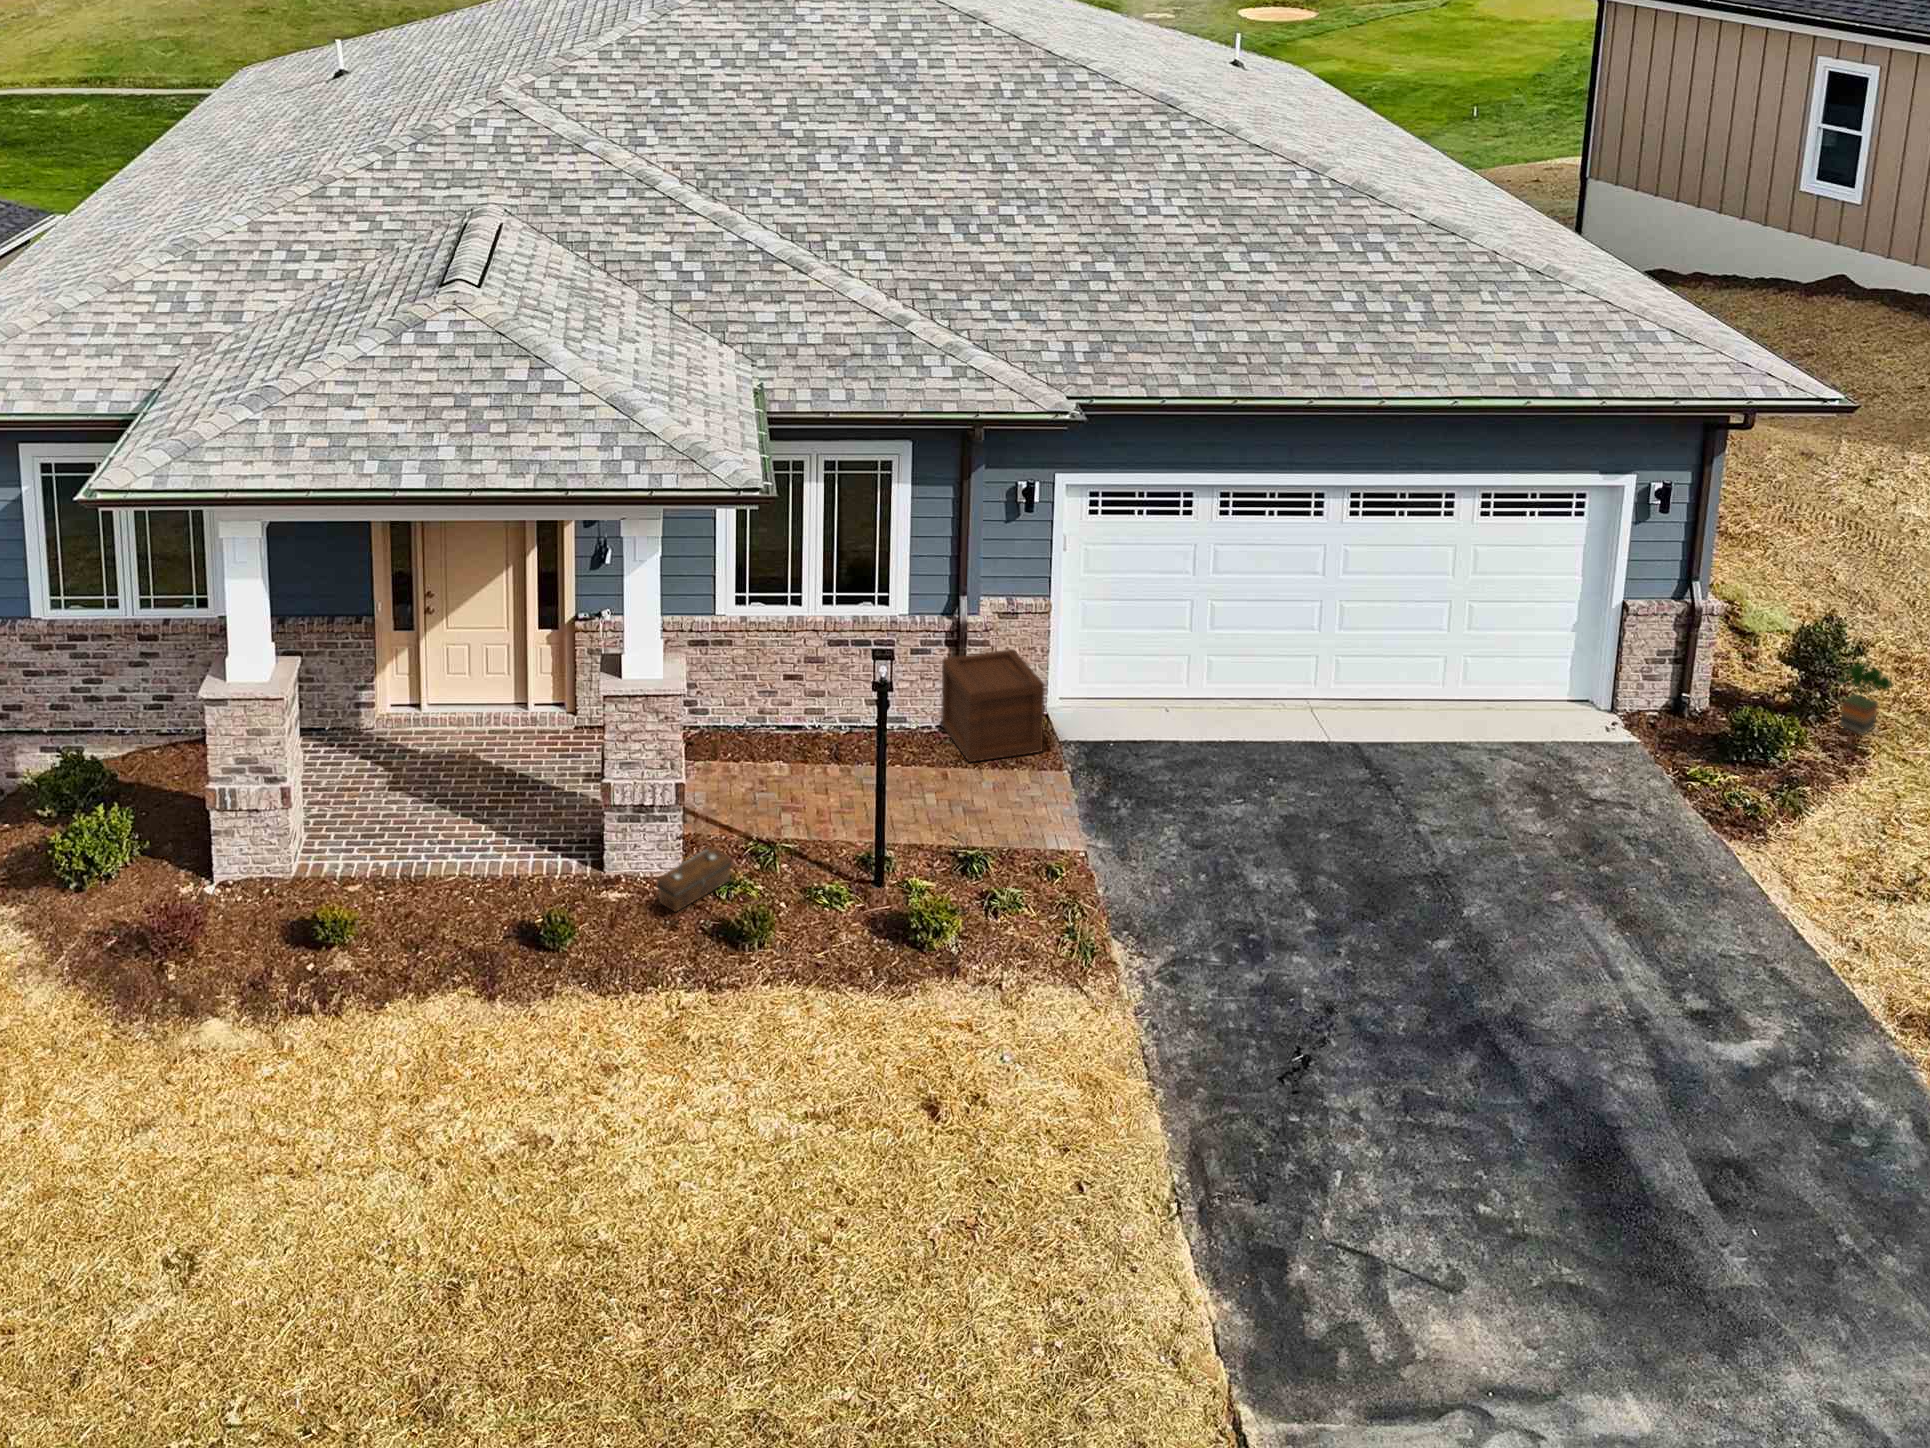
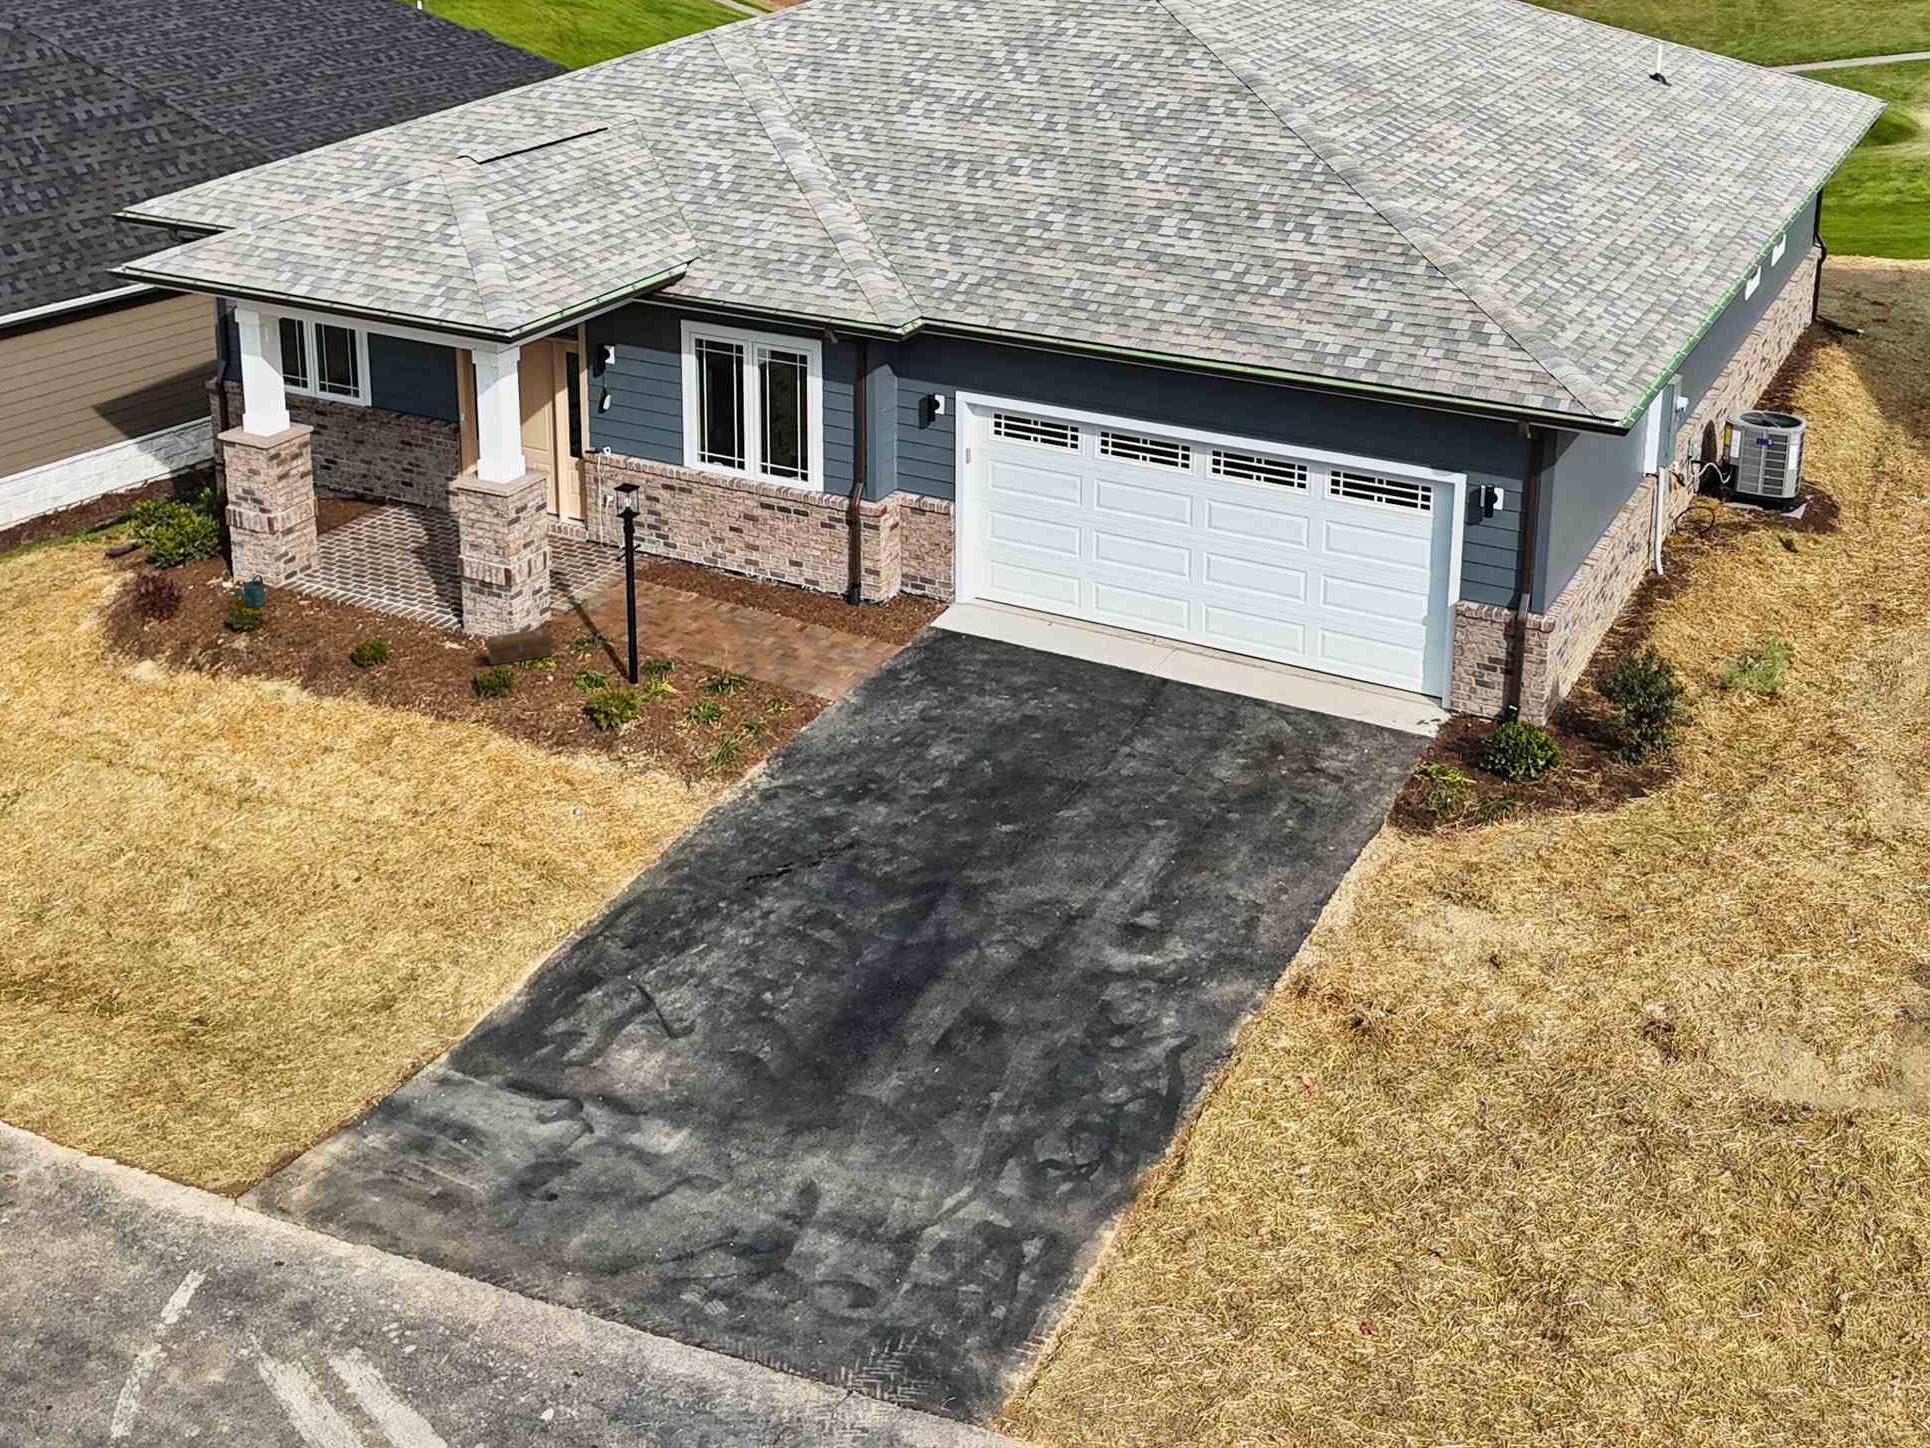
wooden crate: present [941,649,1044,762] -> none [822,536,907,628]
potted tree: present [1838,664,1894,734] -> none [1637,704,1691,776]
watering can: none [246,869,275,917] -> present [234,575,266,608]

